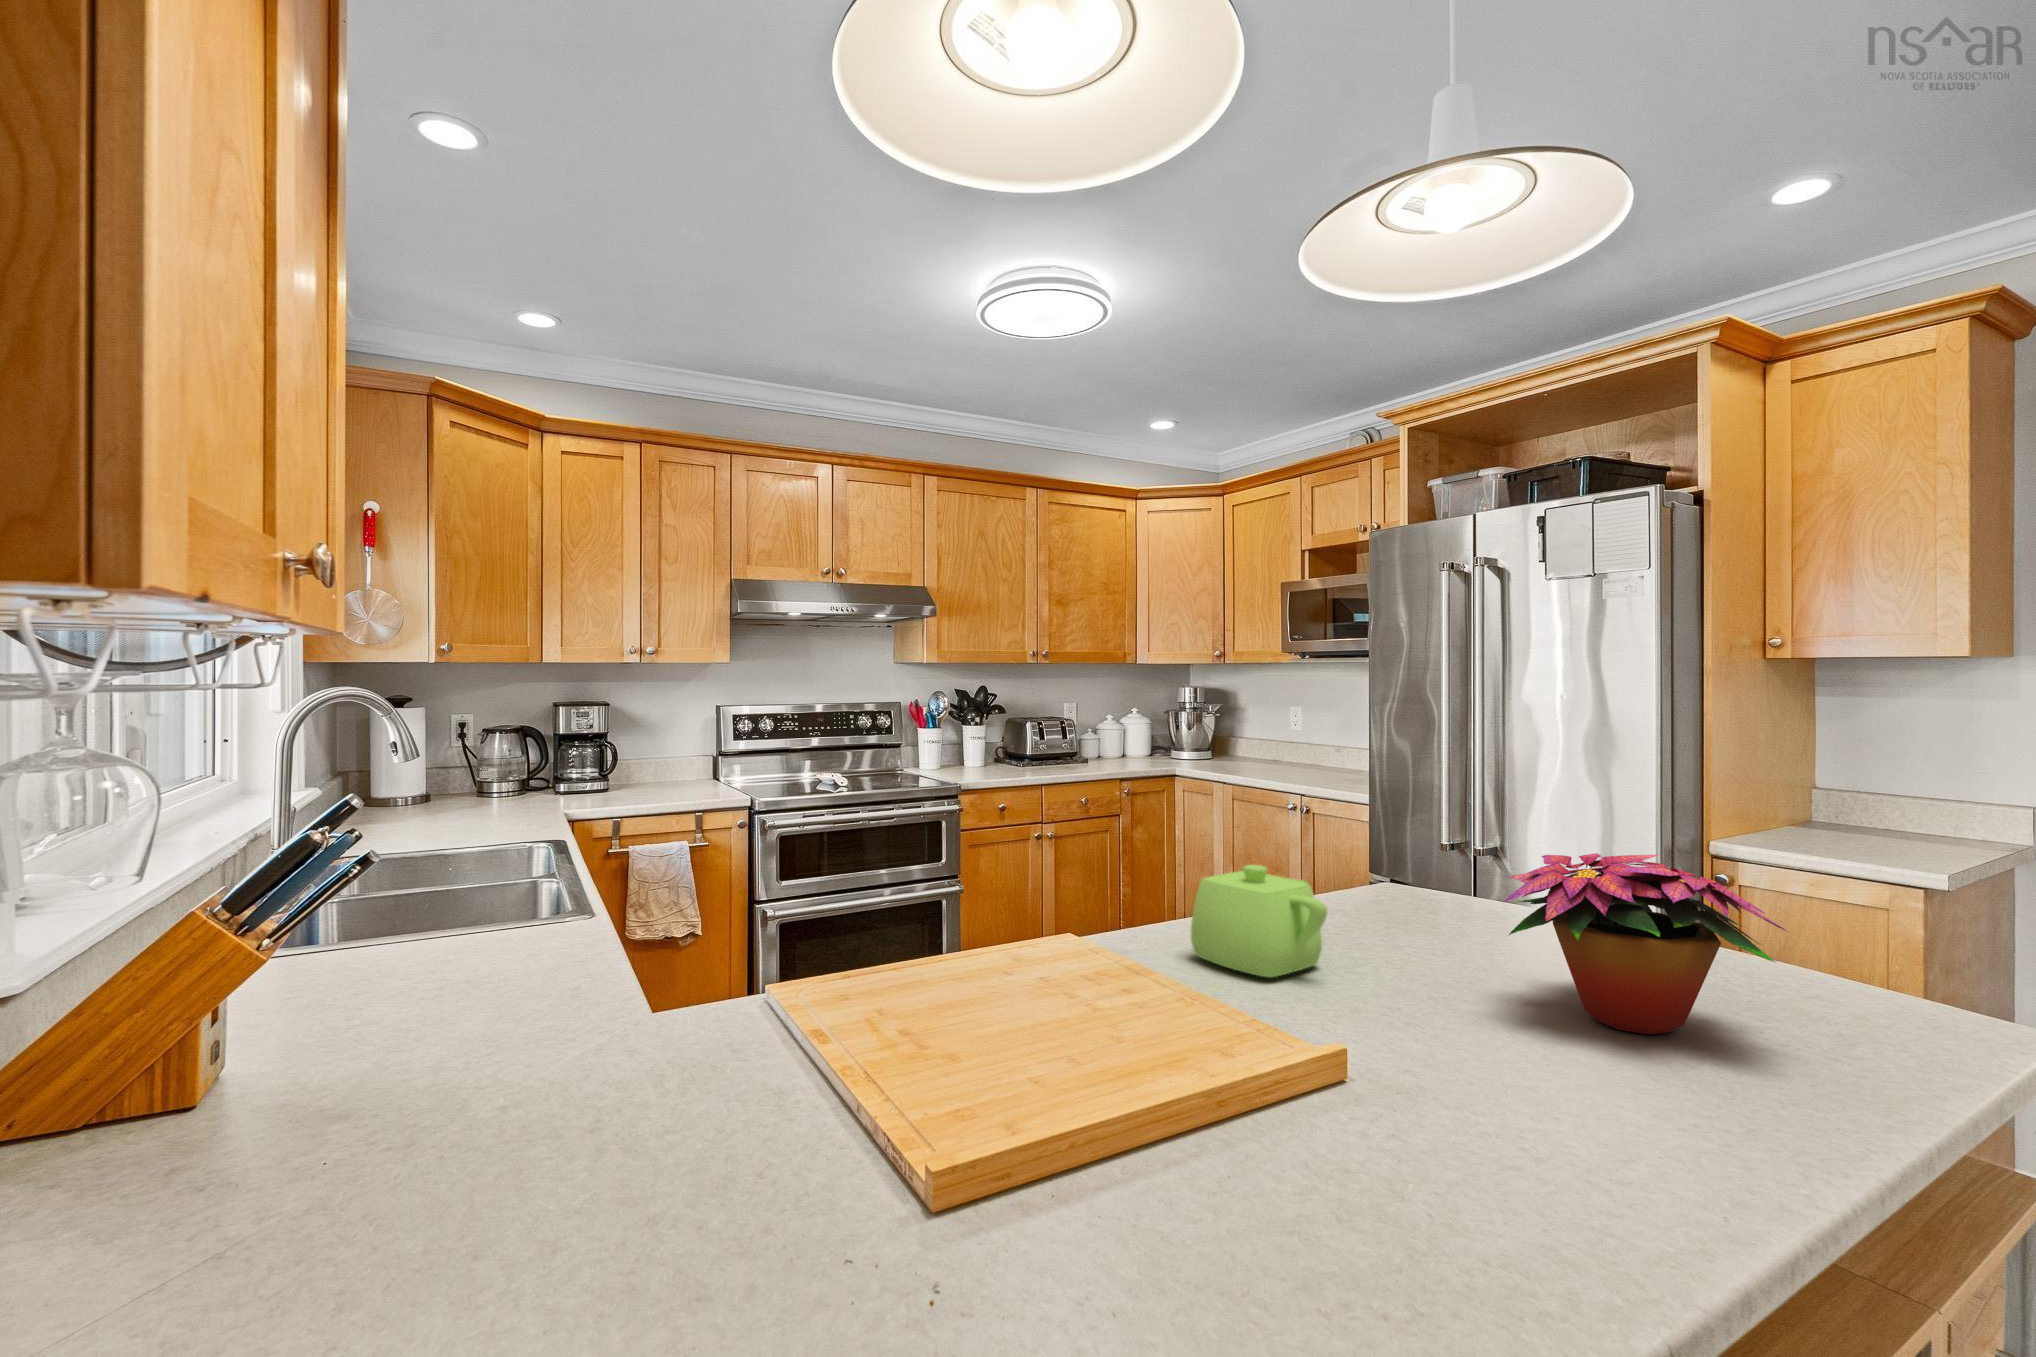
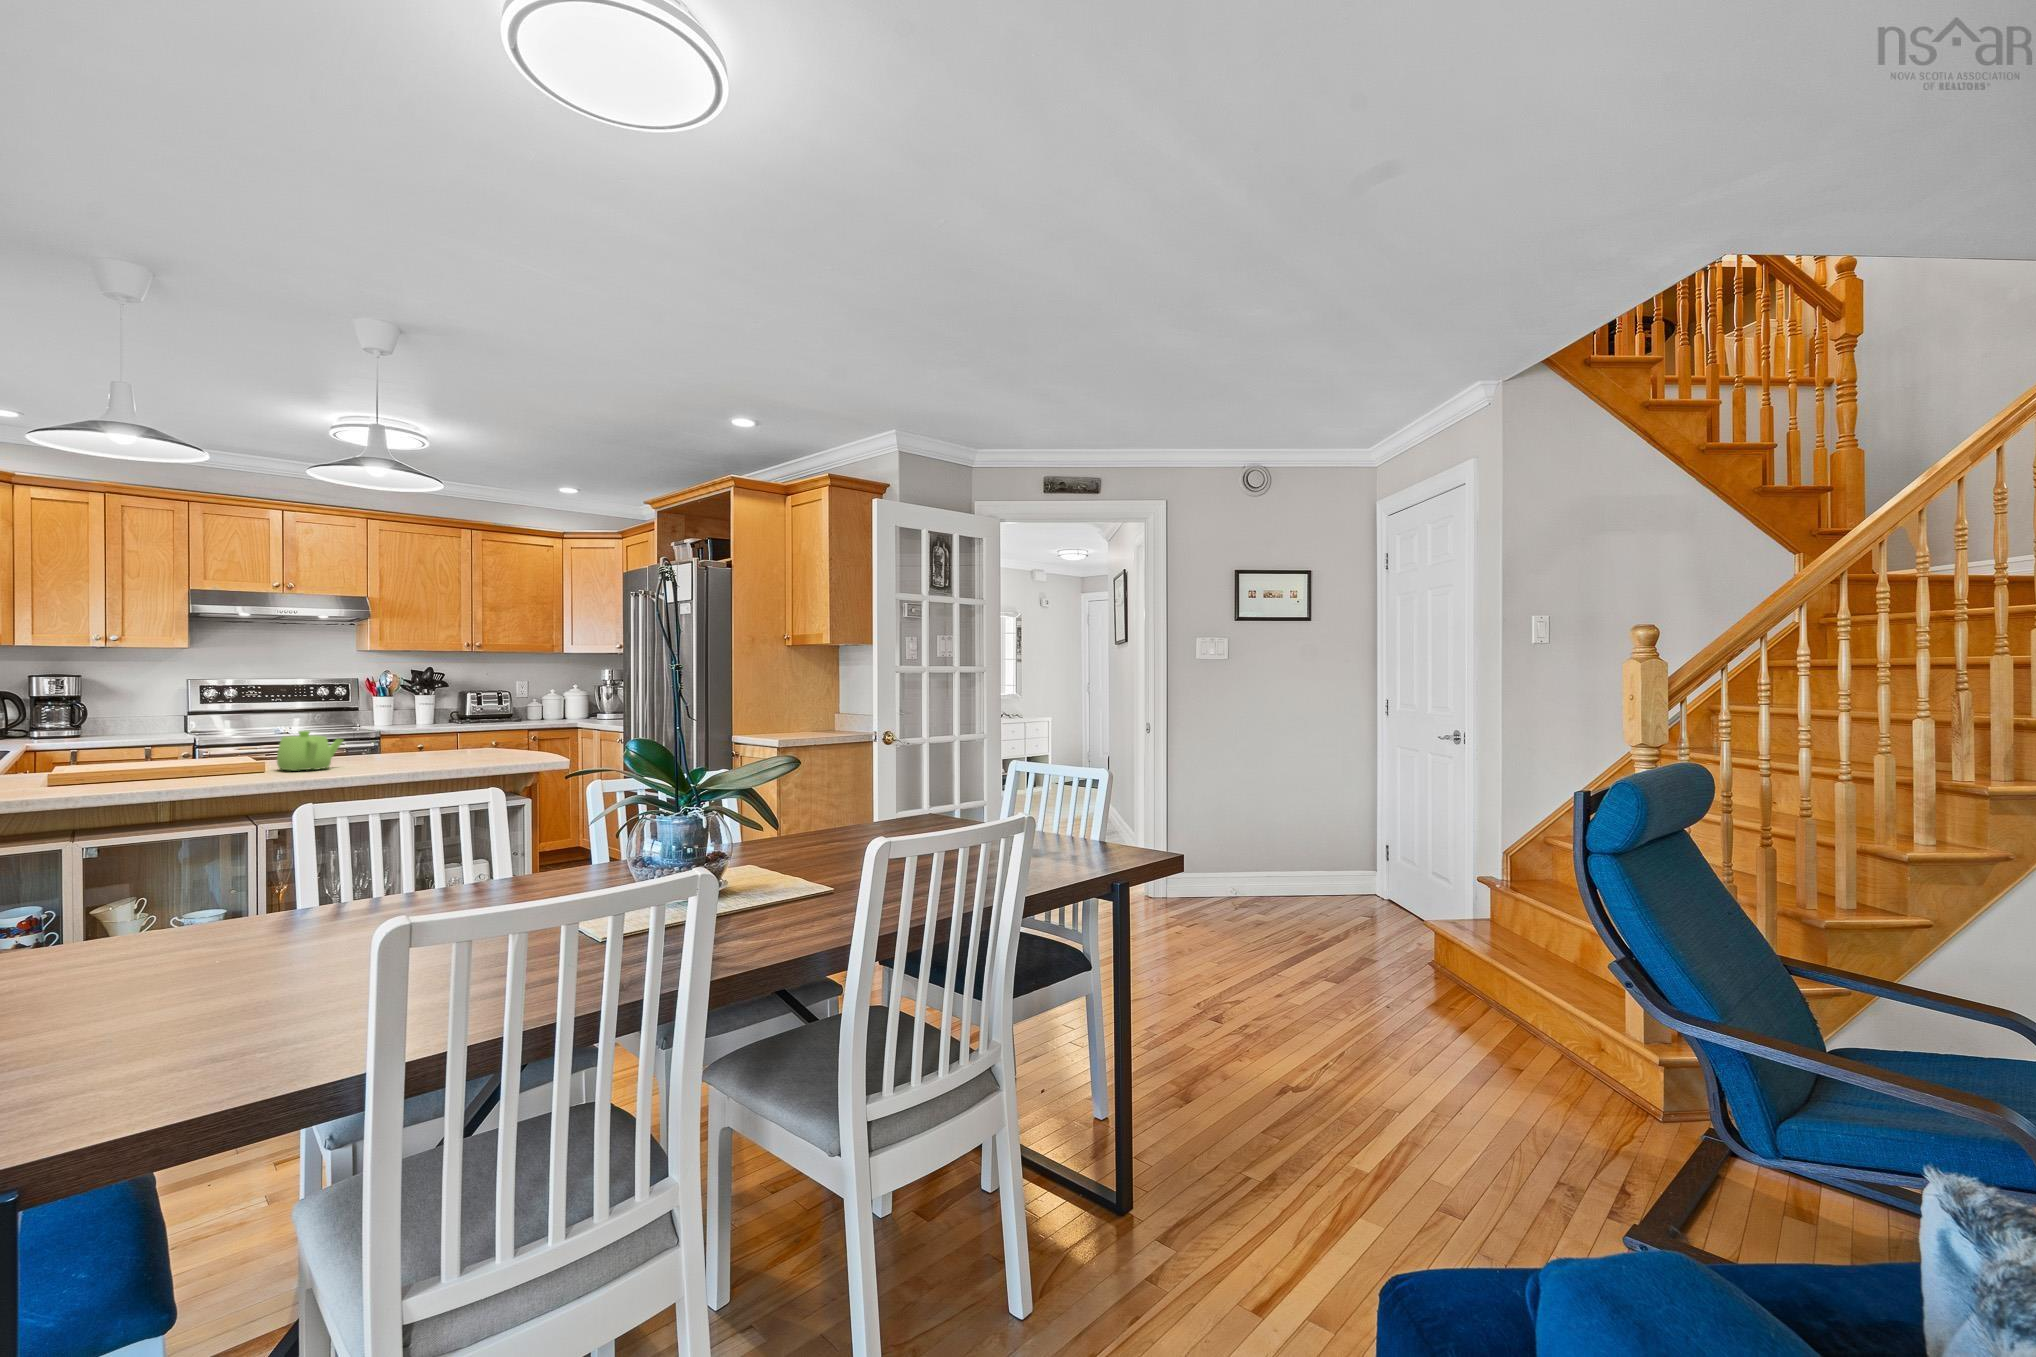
flower arrangement: present [1504,853,1788,1035] -> none [351,715,451,775]

